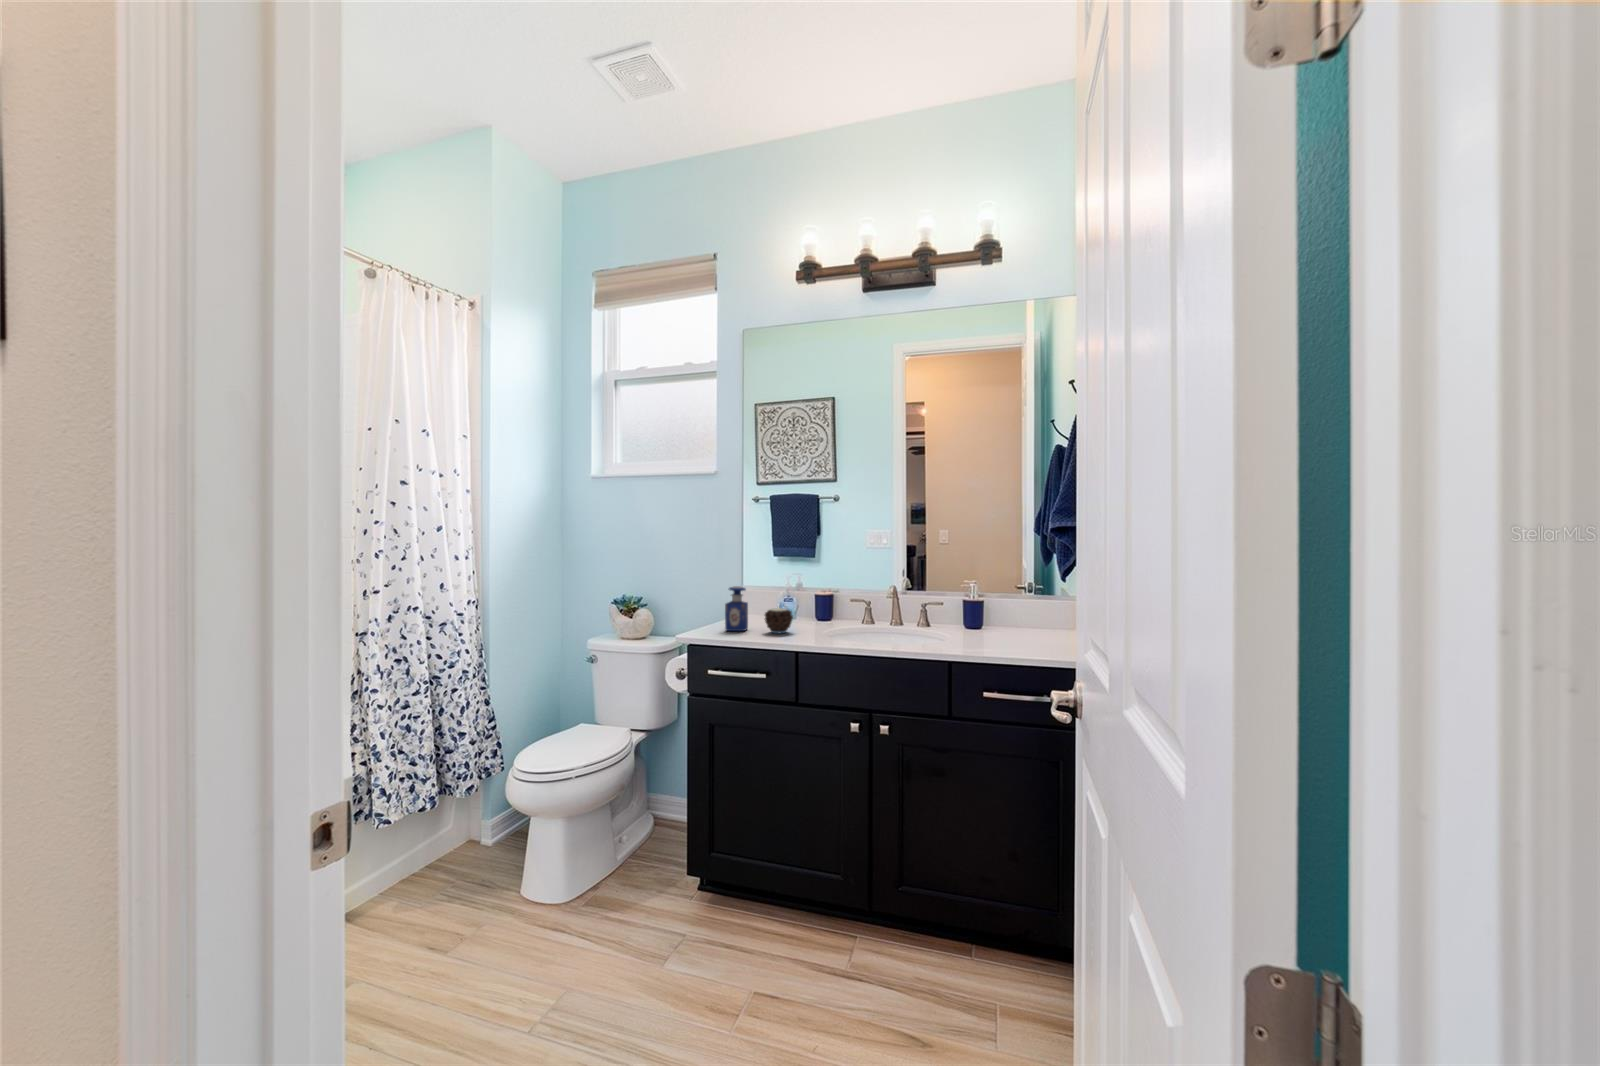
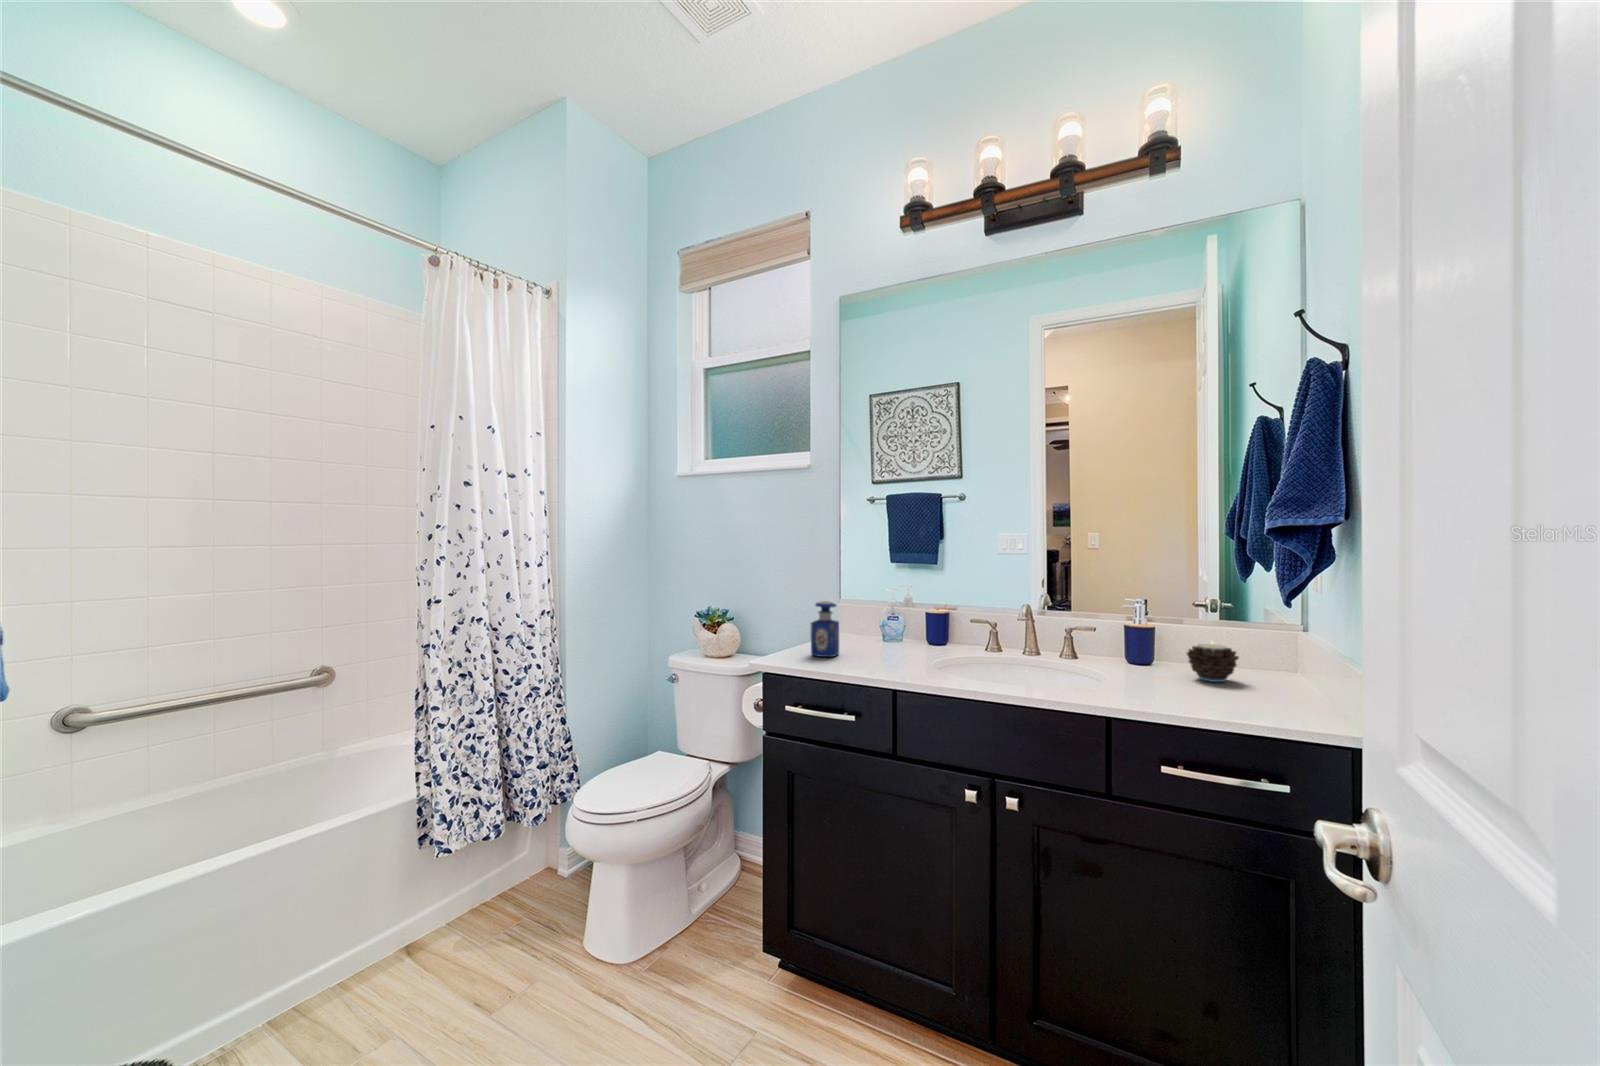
candle: present [765,608,793,633] -> present [1187,642,1239,682]

